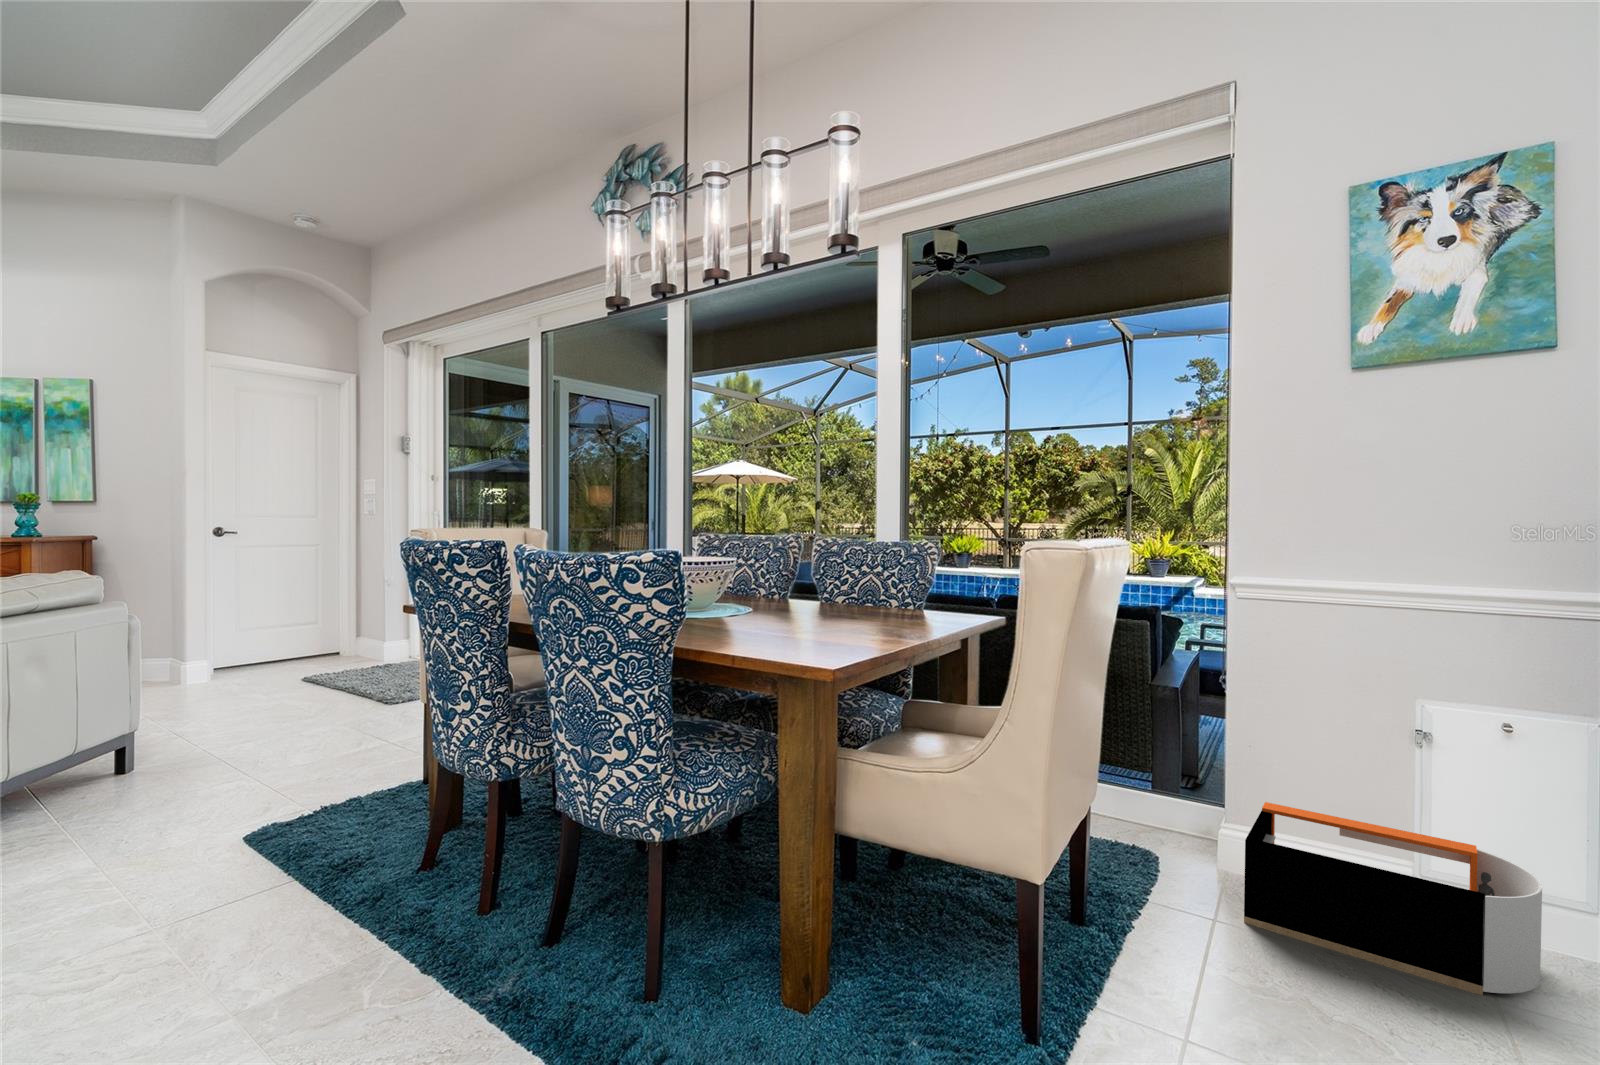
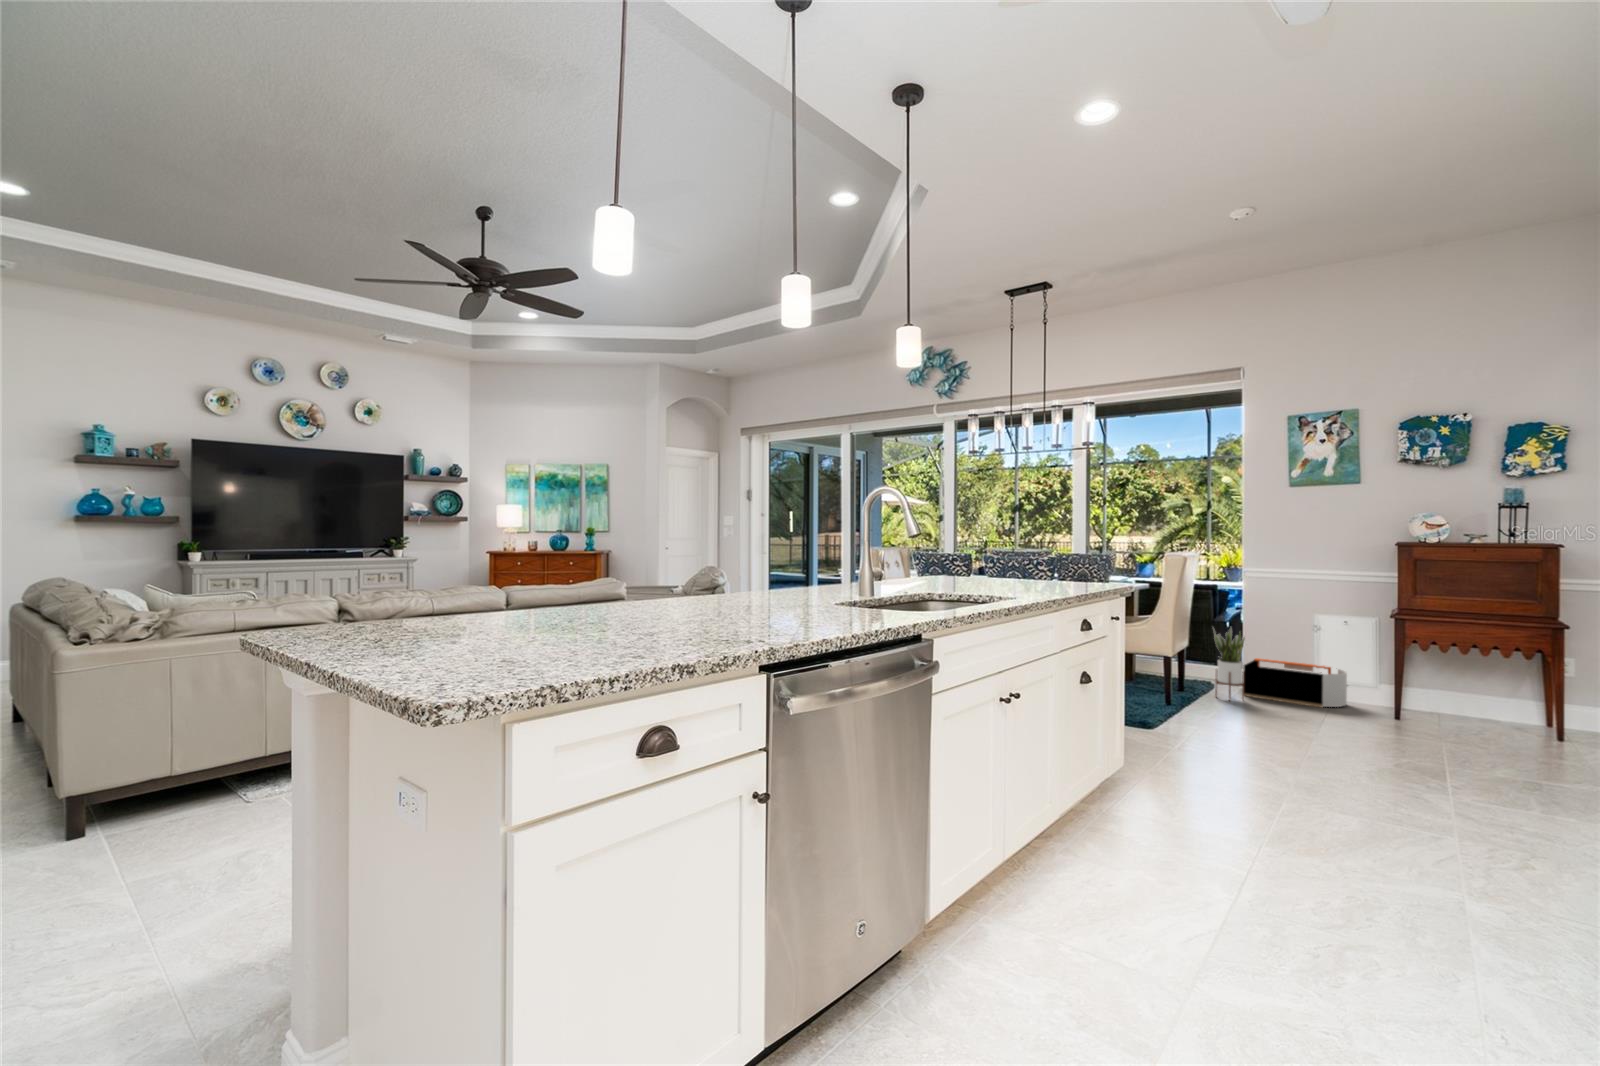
potted plant: none [1167,744,1256,968] -> present [1213,628,1245,699]

